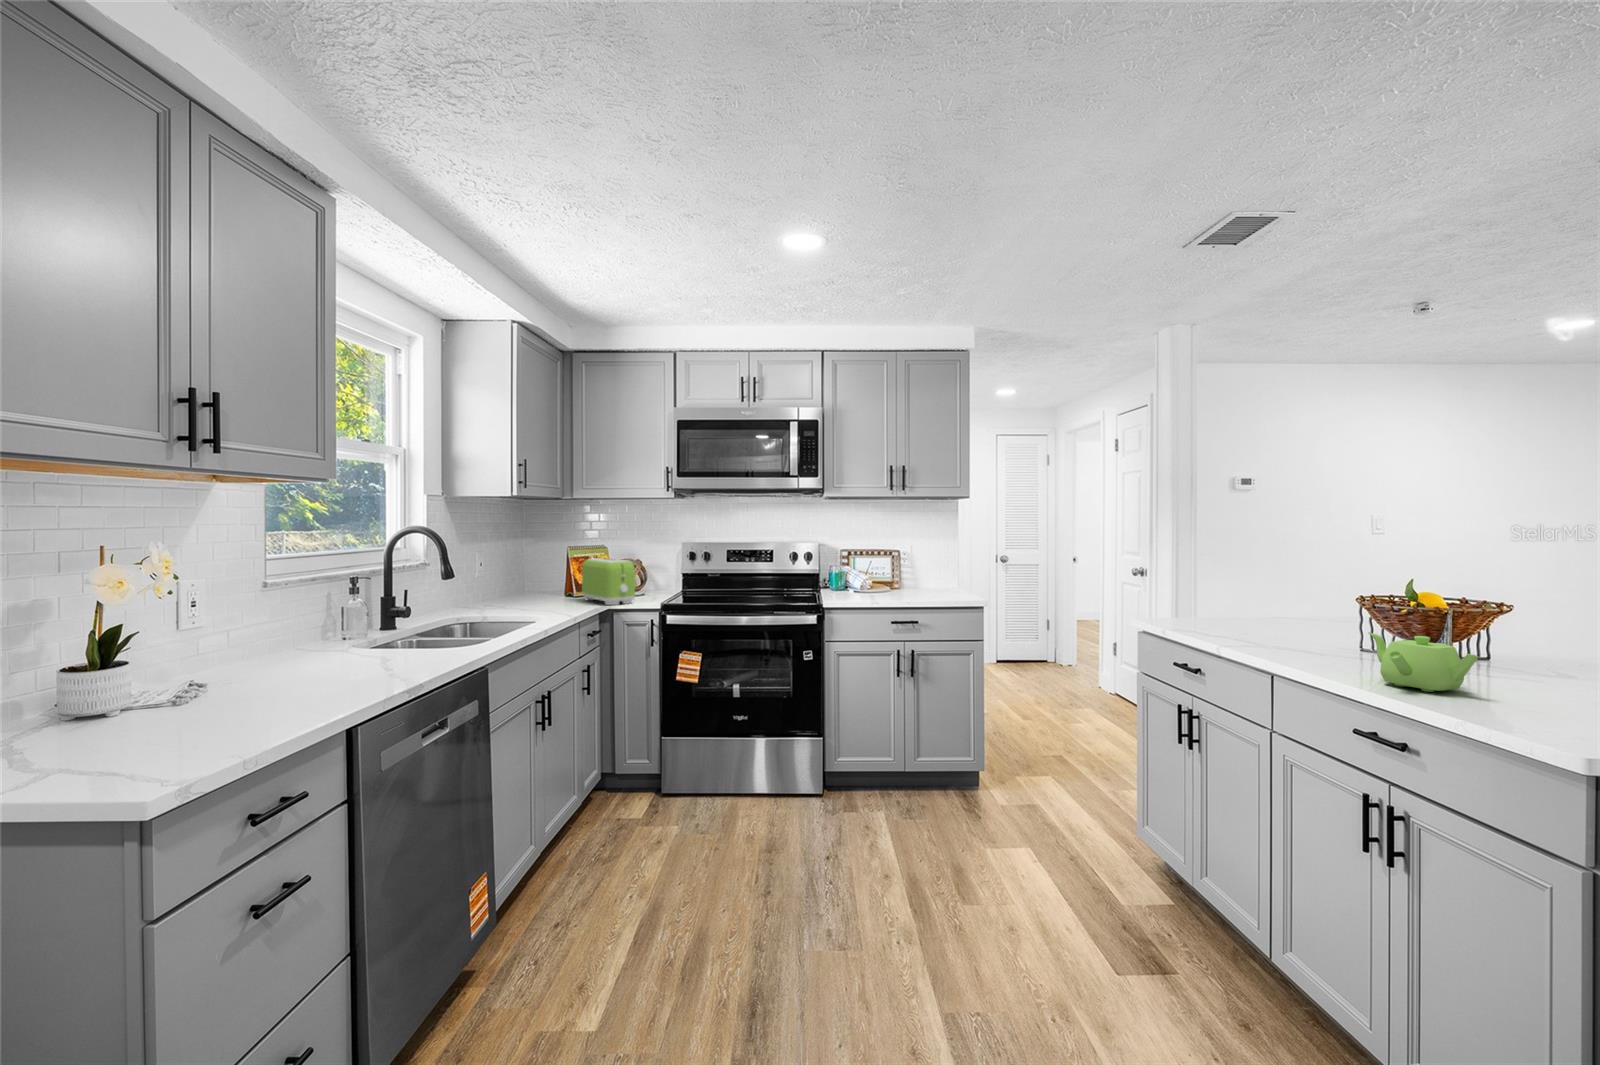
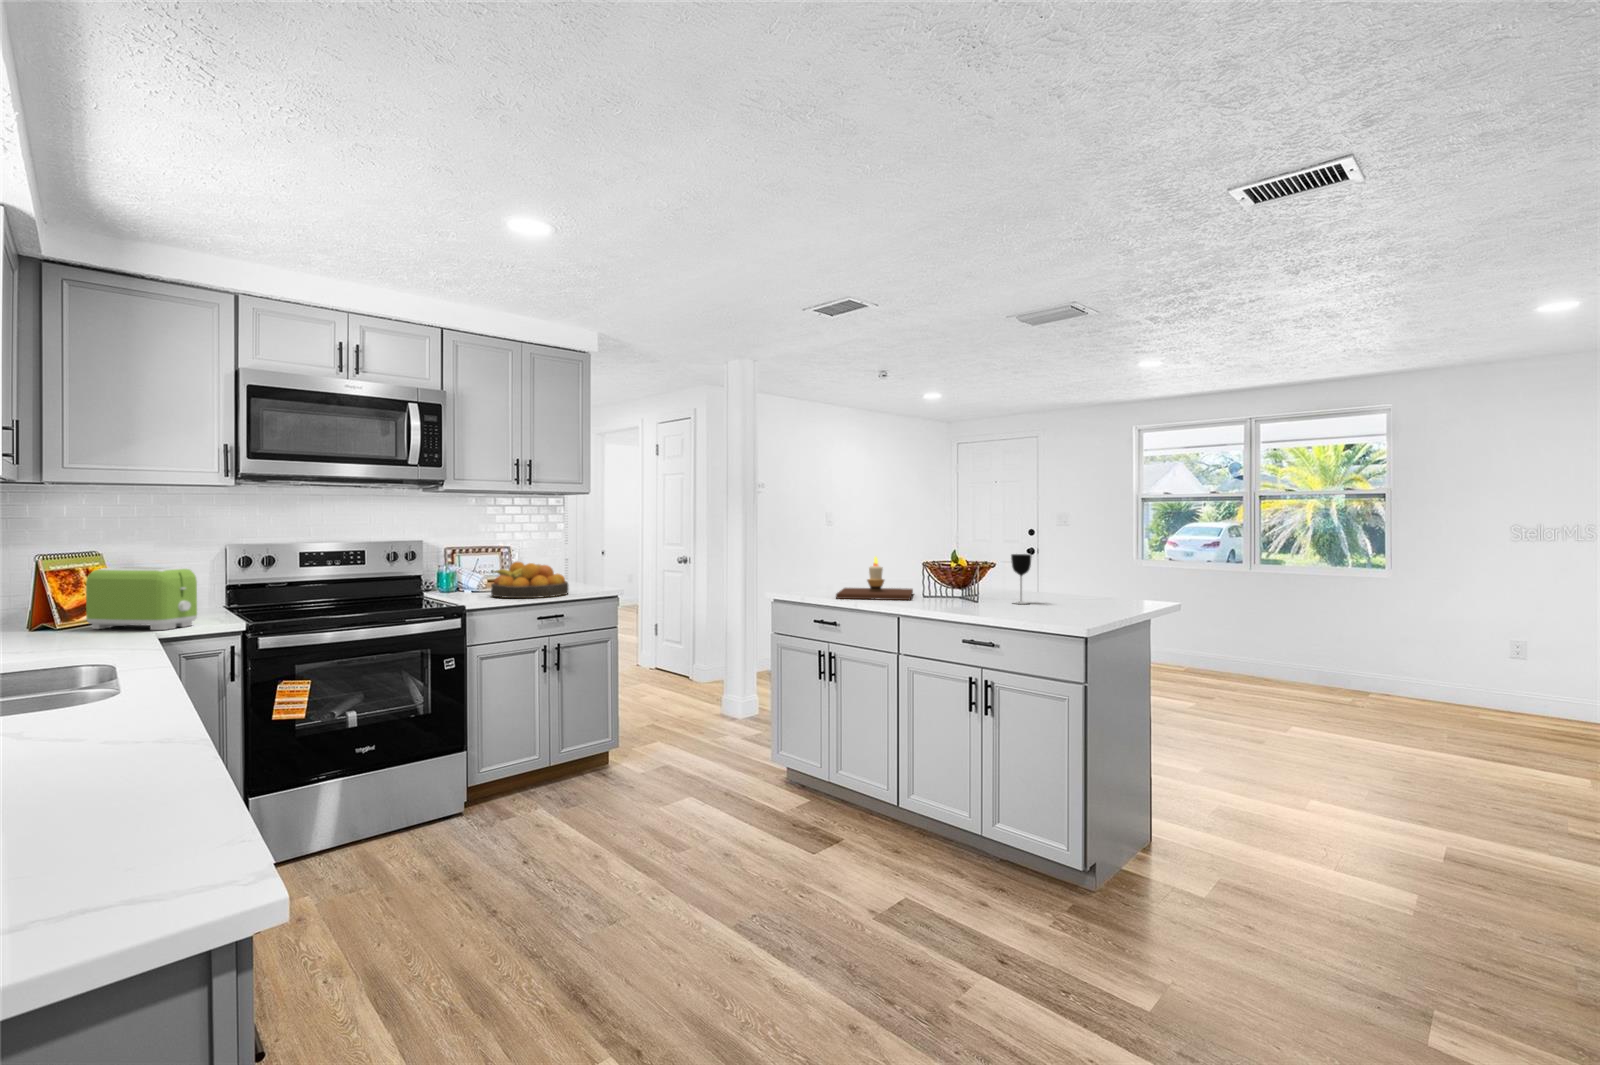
fruit bowl: none [864,565,935,602] -> present [491,562,568,598]
candle: none [1205,585,1356,654] -> present [836,557,913,600]
wine glass: none [1516,600,1565,689] -> present [1011,554,1031,604]
teapot: present [1368,632,1479,692] -> none [954,578,1012,610]

